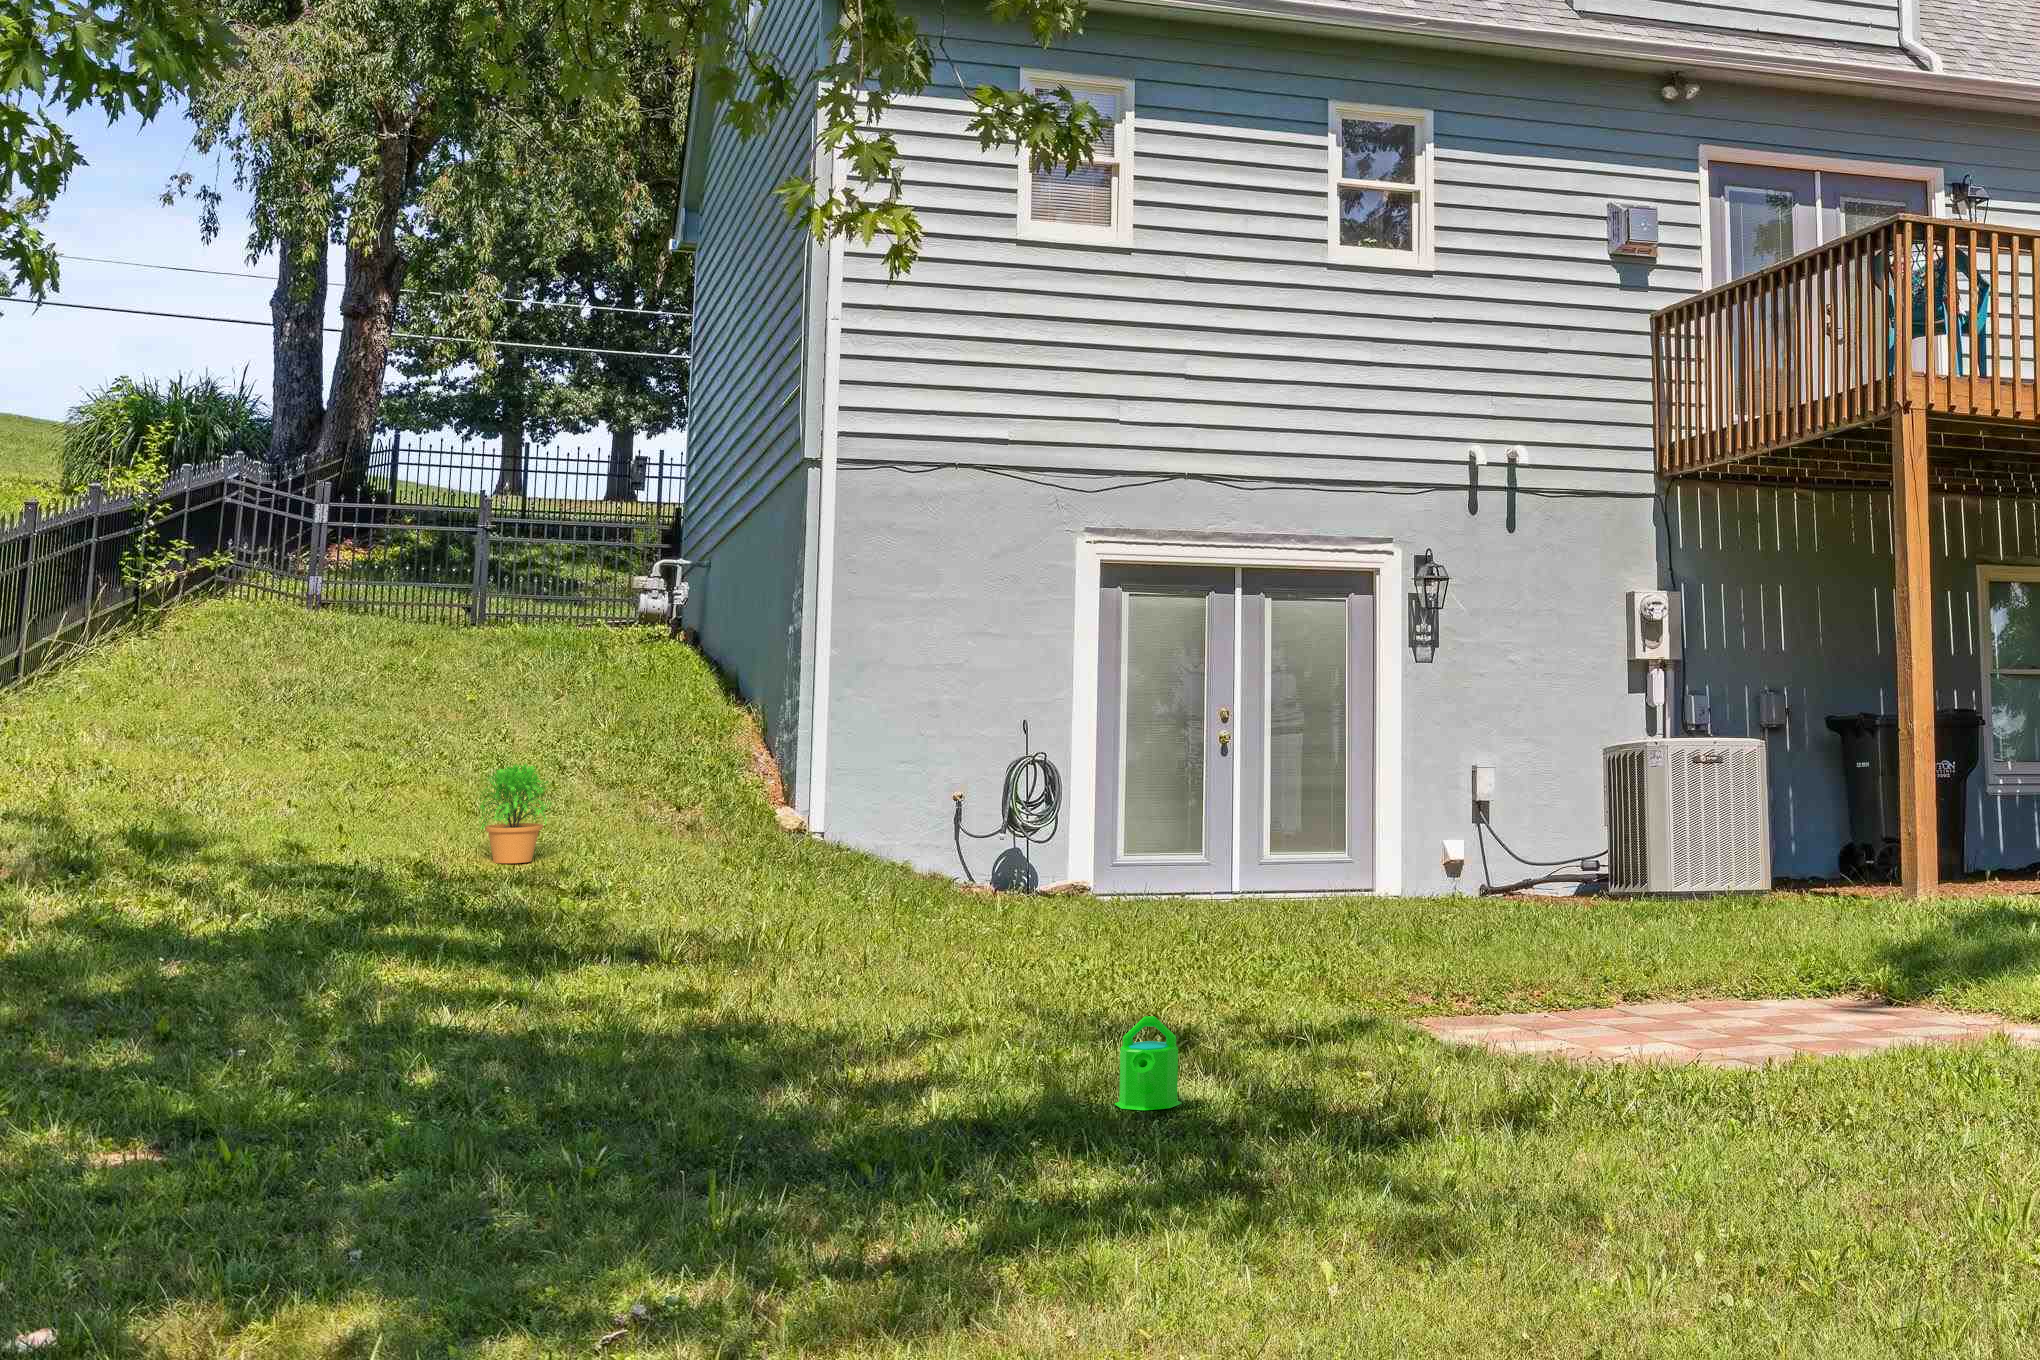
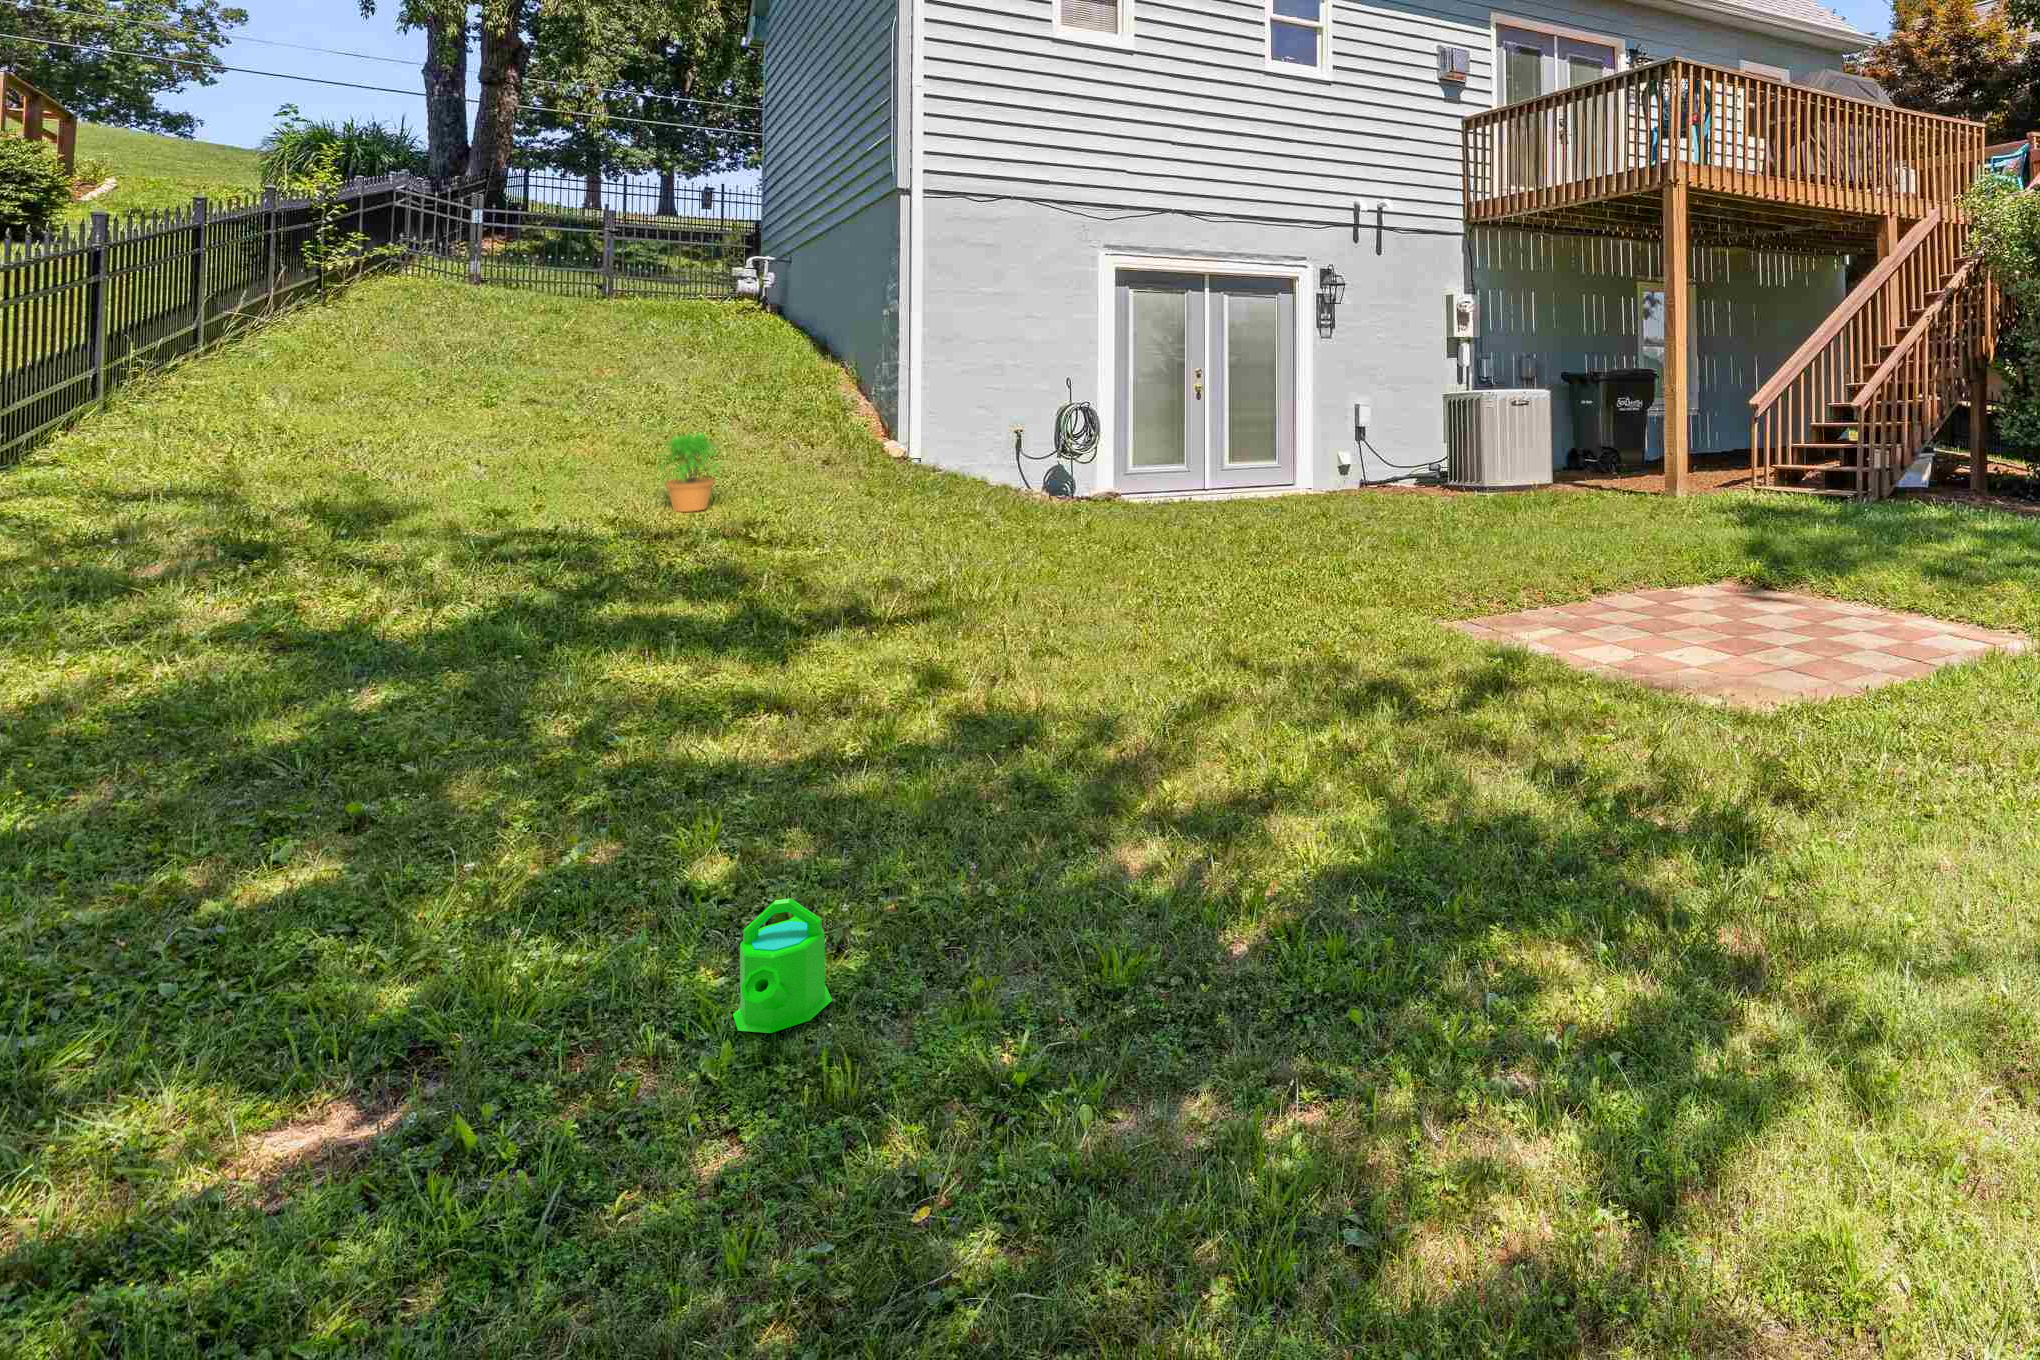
watering can: present [1115,1016,1182,1110] -> present [733,898,832,1033]

